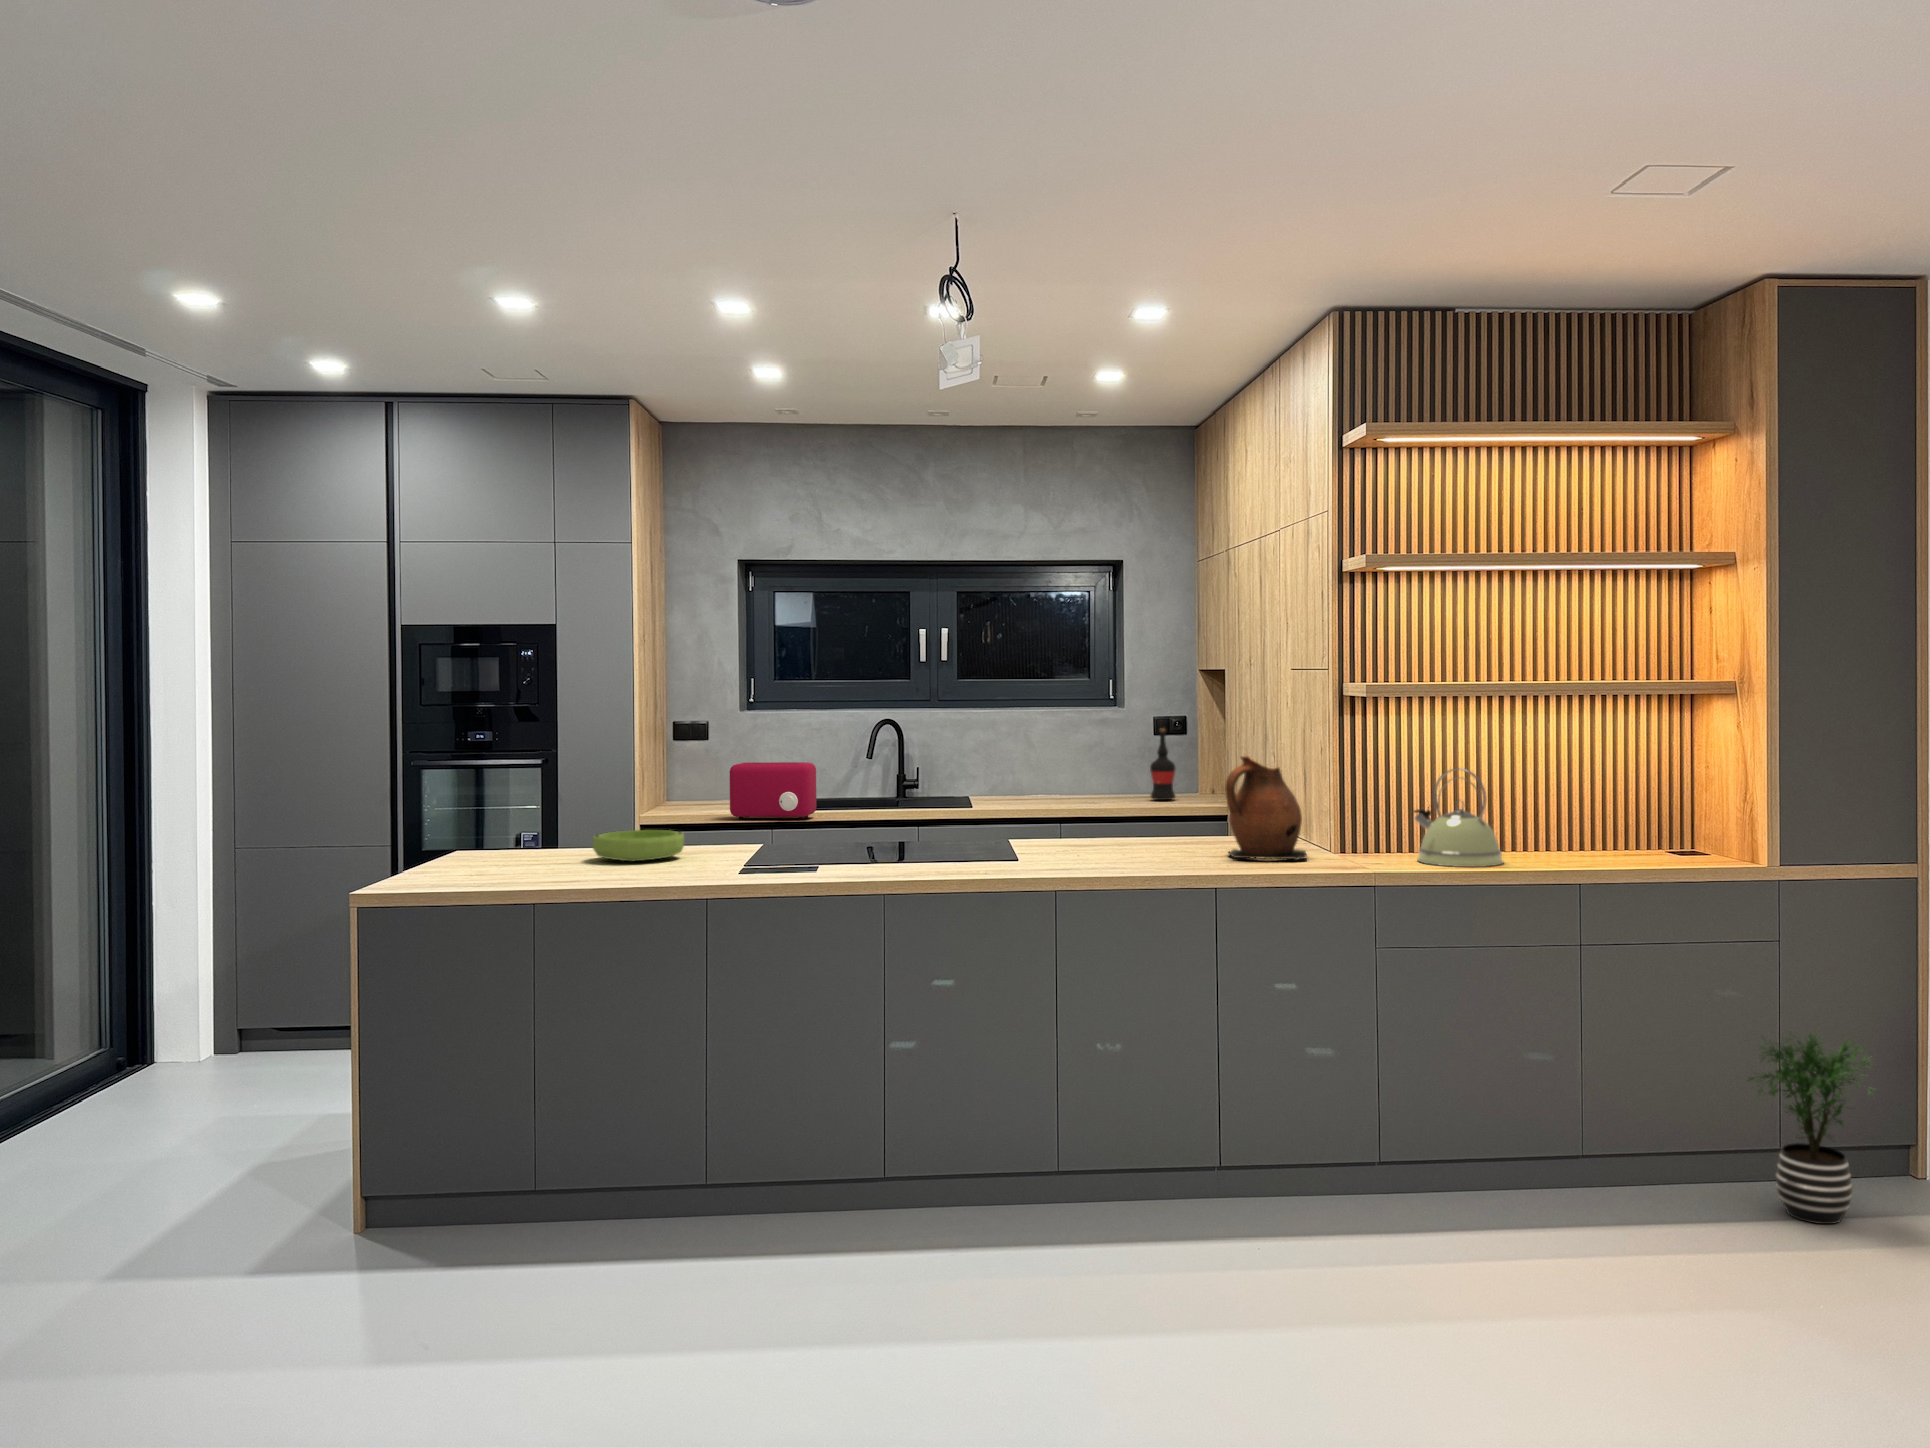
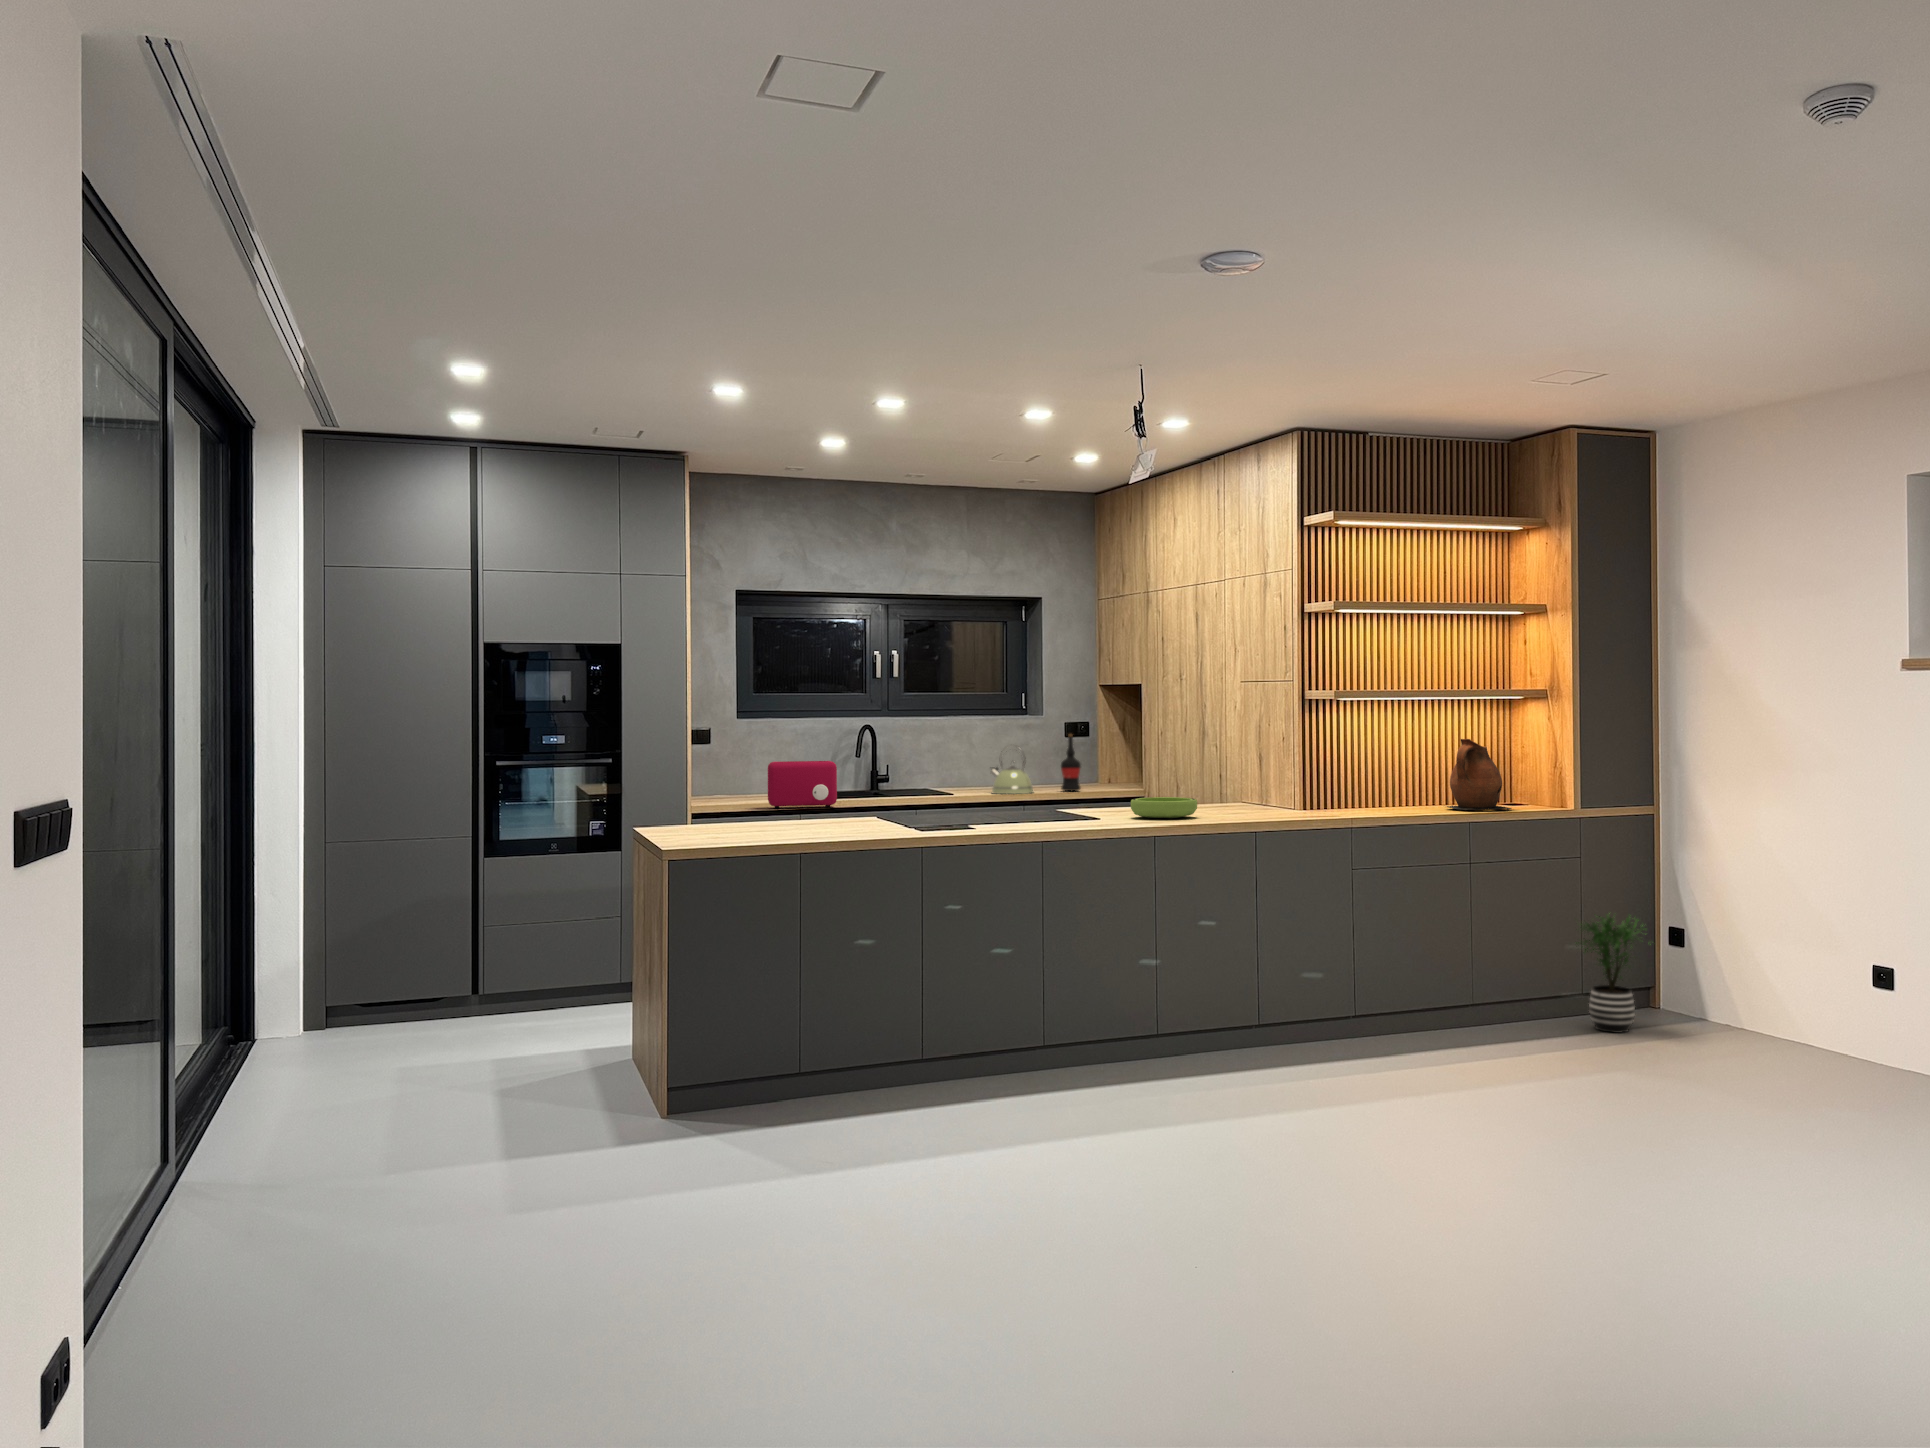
ceramic pitcher: present [1225,756,1306,860] -> present [1447,739,1511,810]
kettle: present [1414,768,1503,867] -> present [990,750,1033,794]
bowl: present [592,830,684,862] -> present [1131,797,1197,818]

